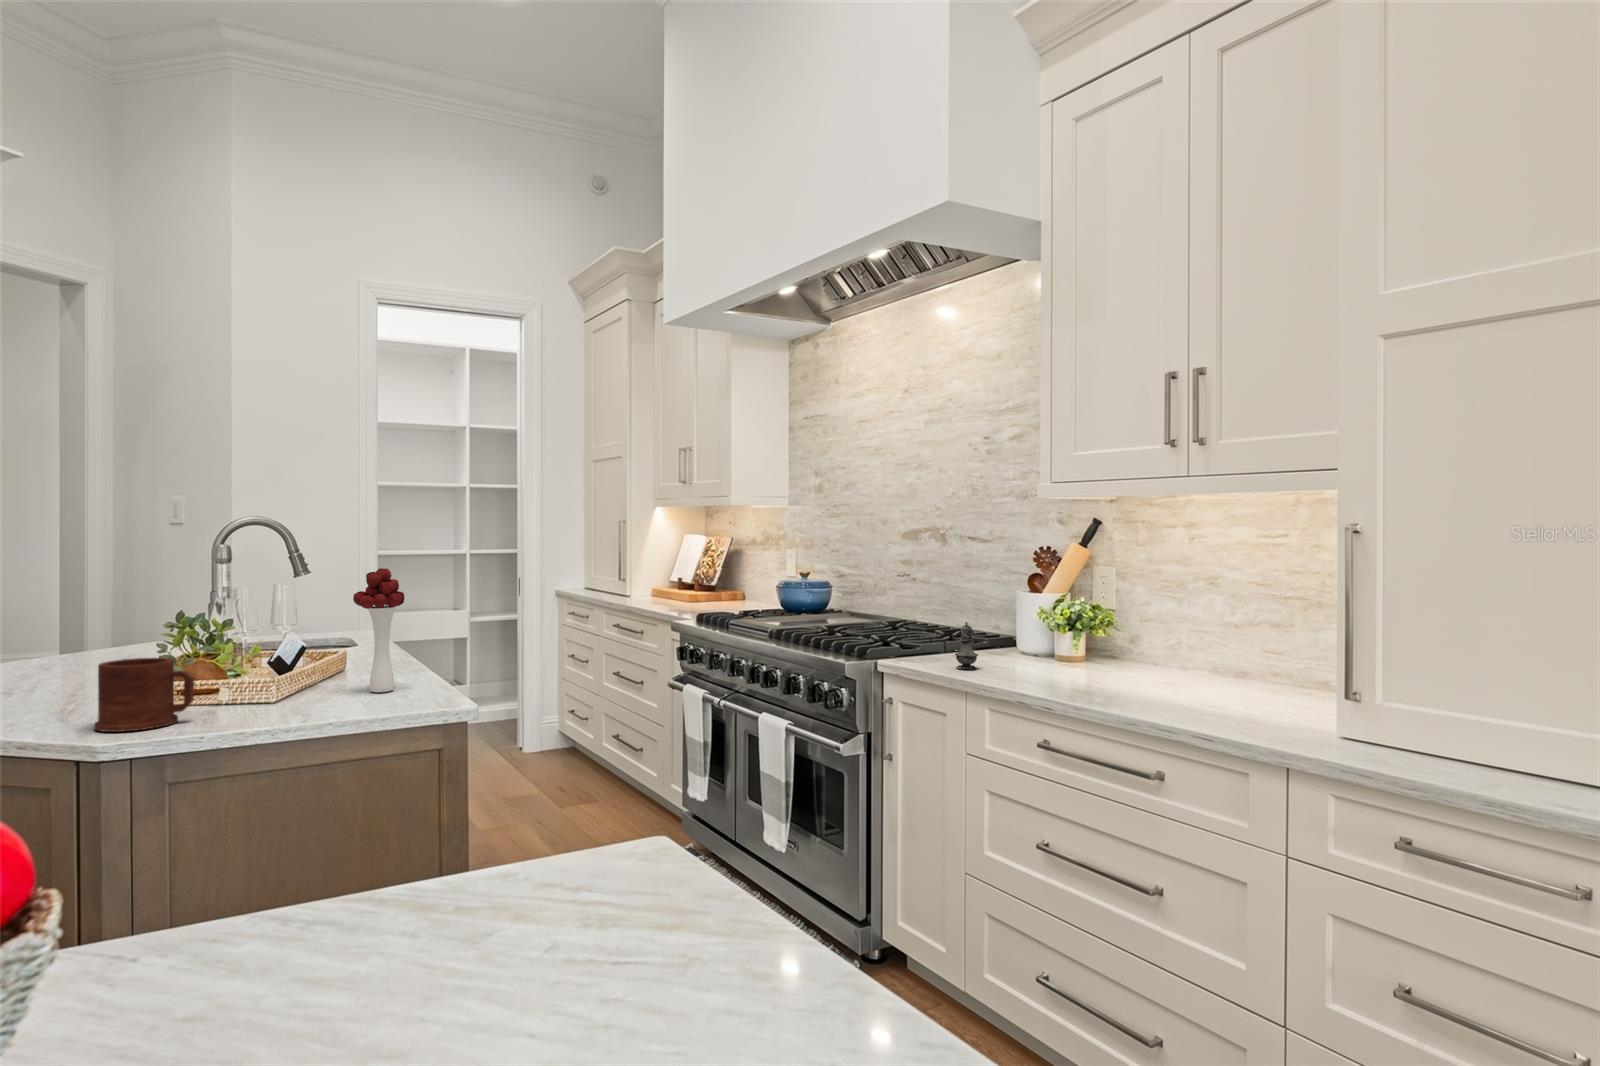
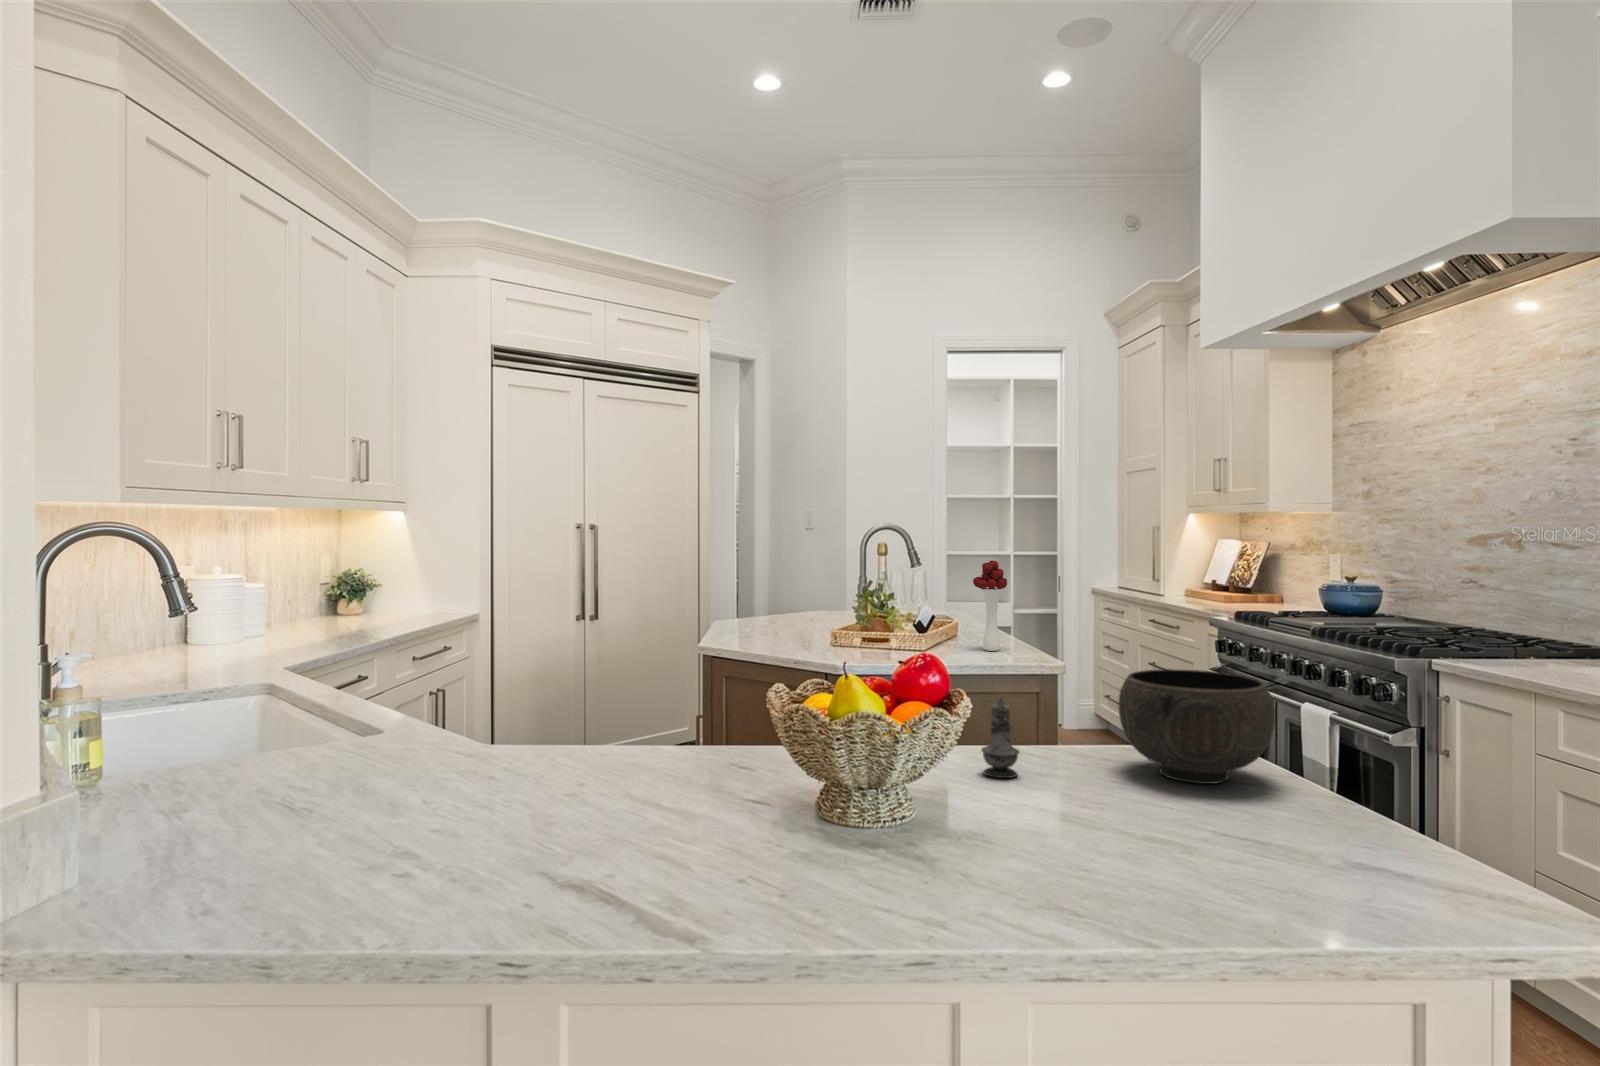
salt shaker: present [955,622,978,670] -> present [981,697,1020,778]
mug: present [94,658,194,732] -> none [828,615,882,660]
bowl: none [461,747,699,947] -> present [1119,669,1275,784]

